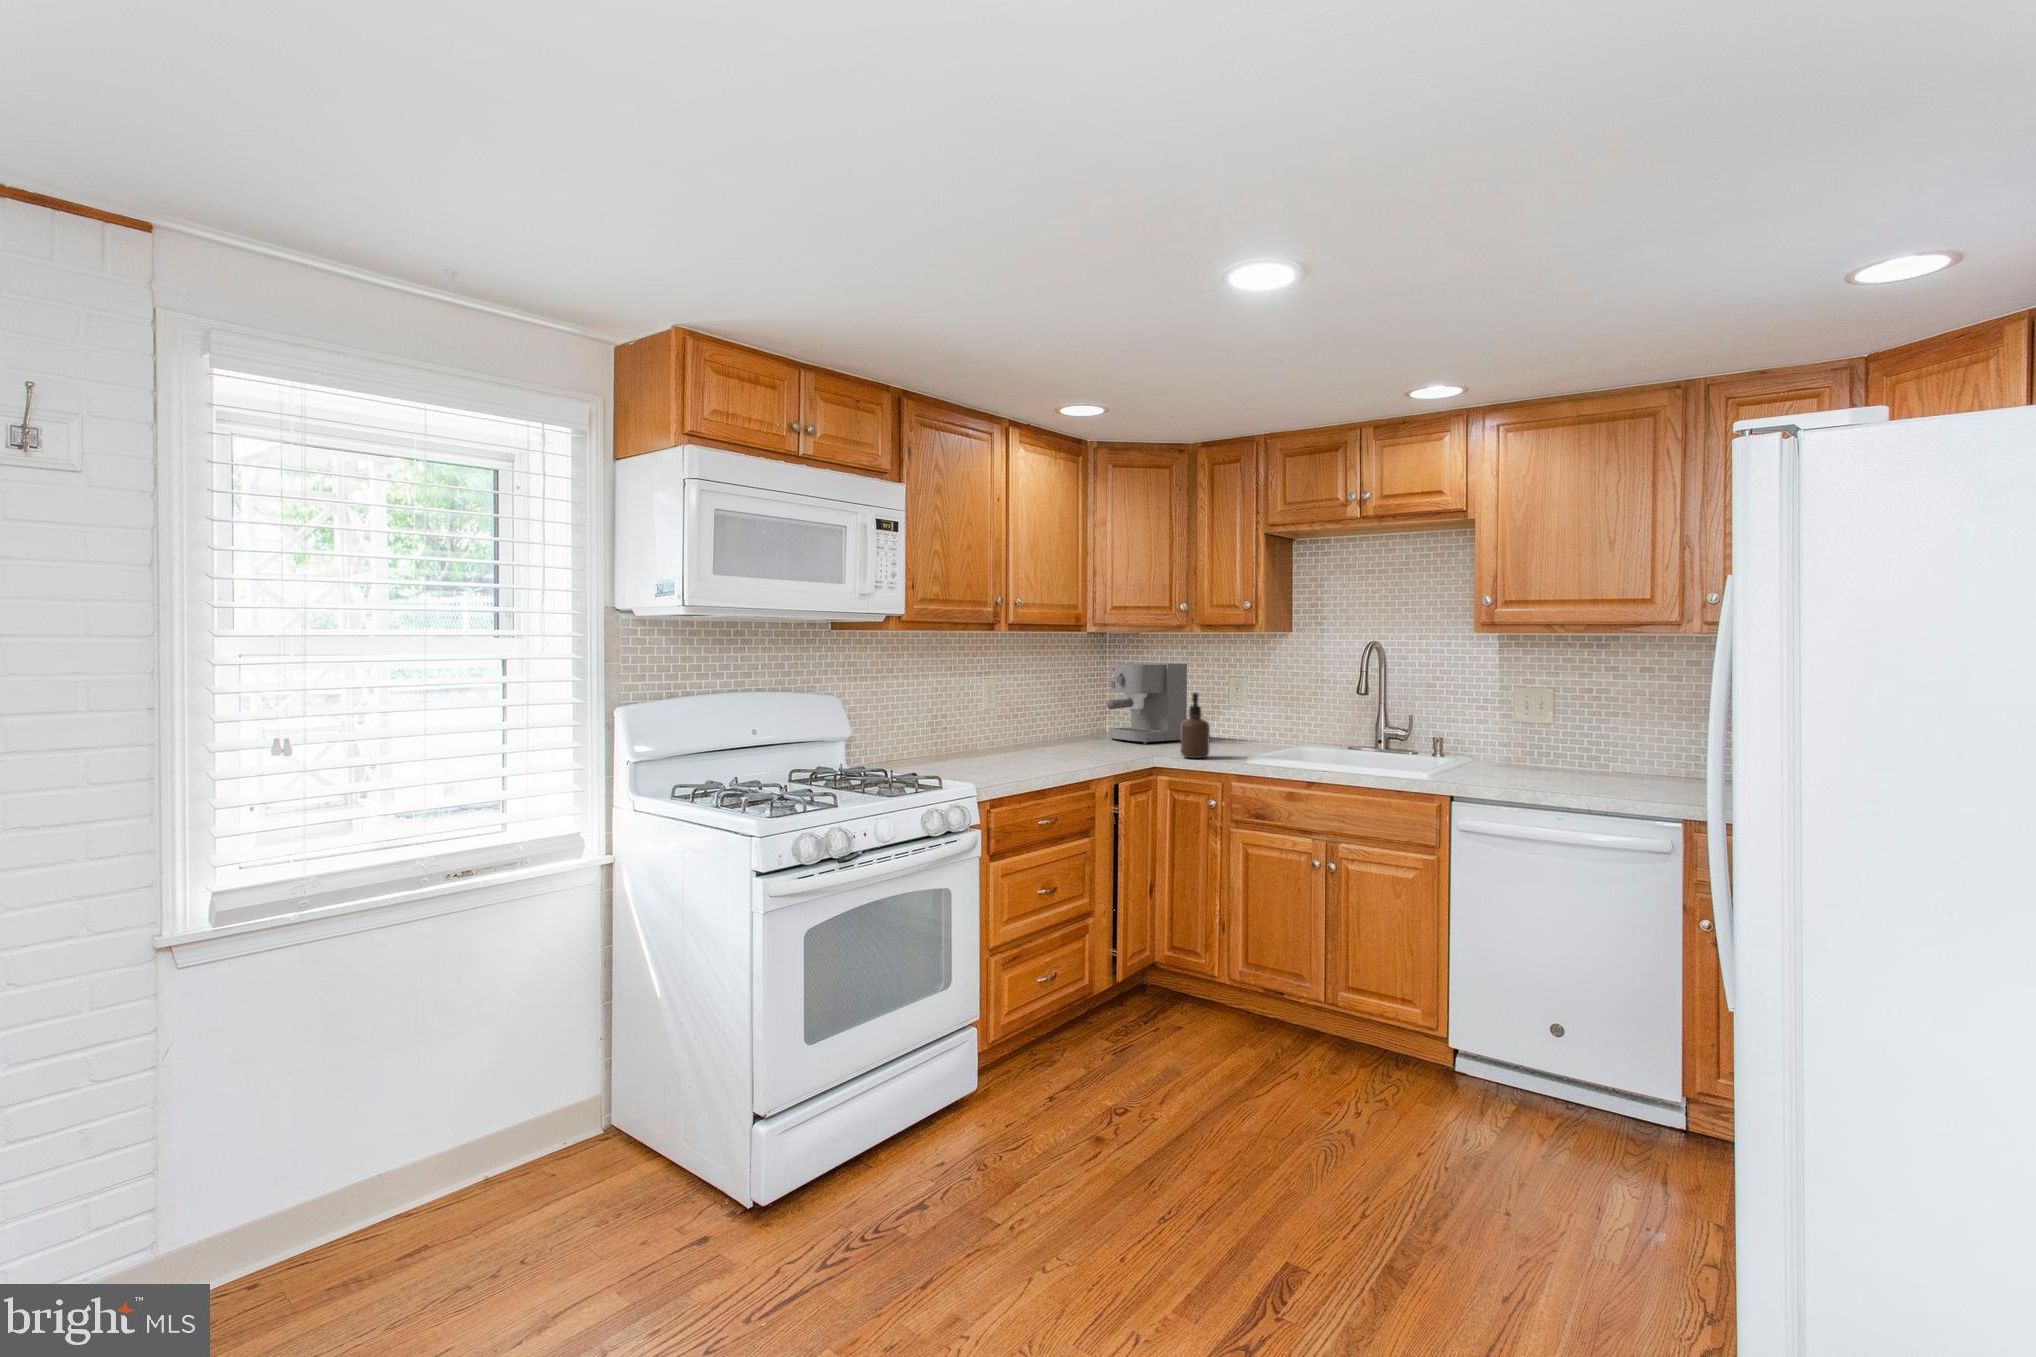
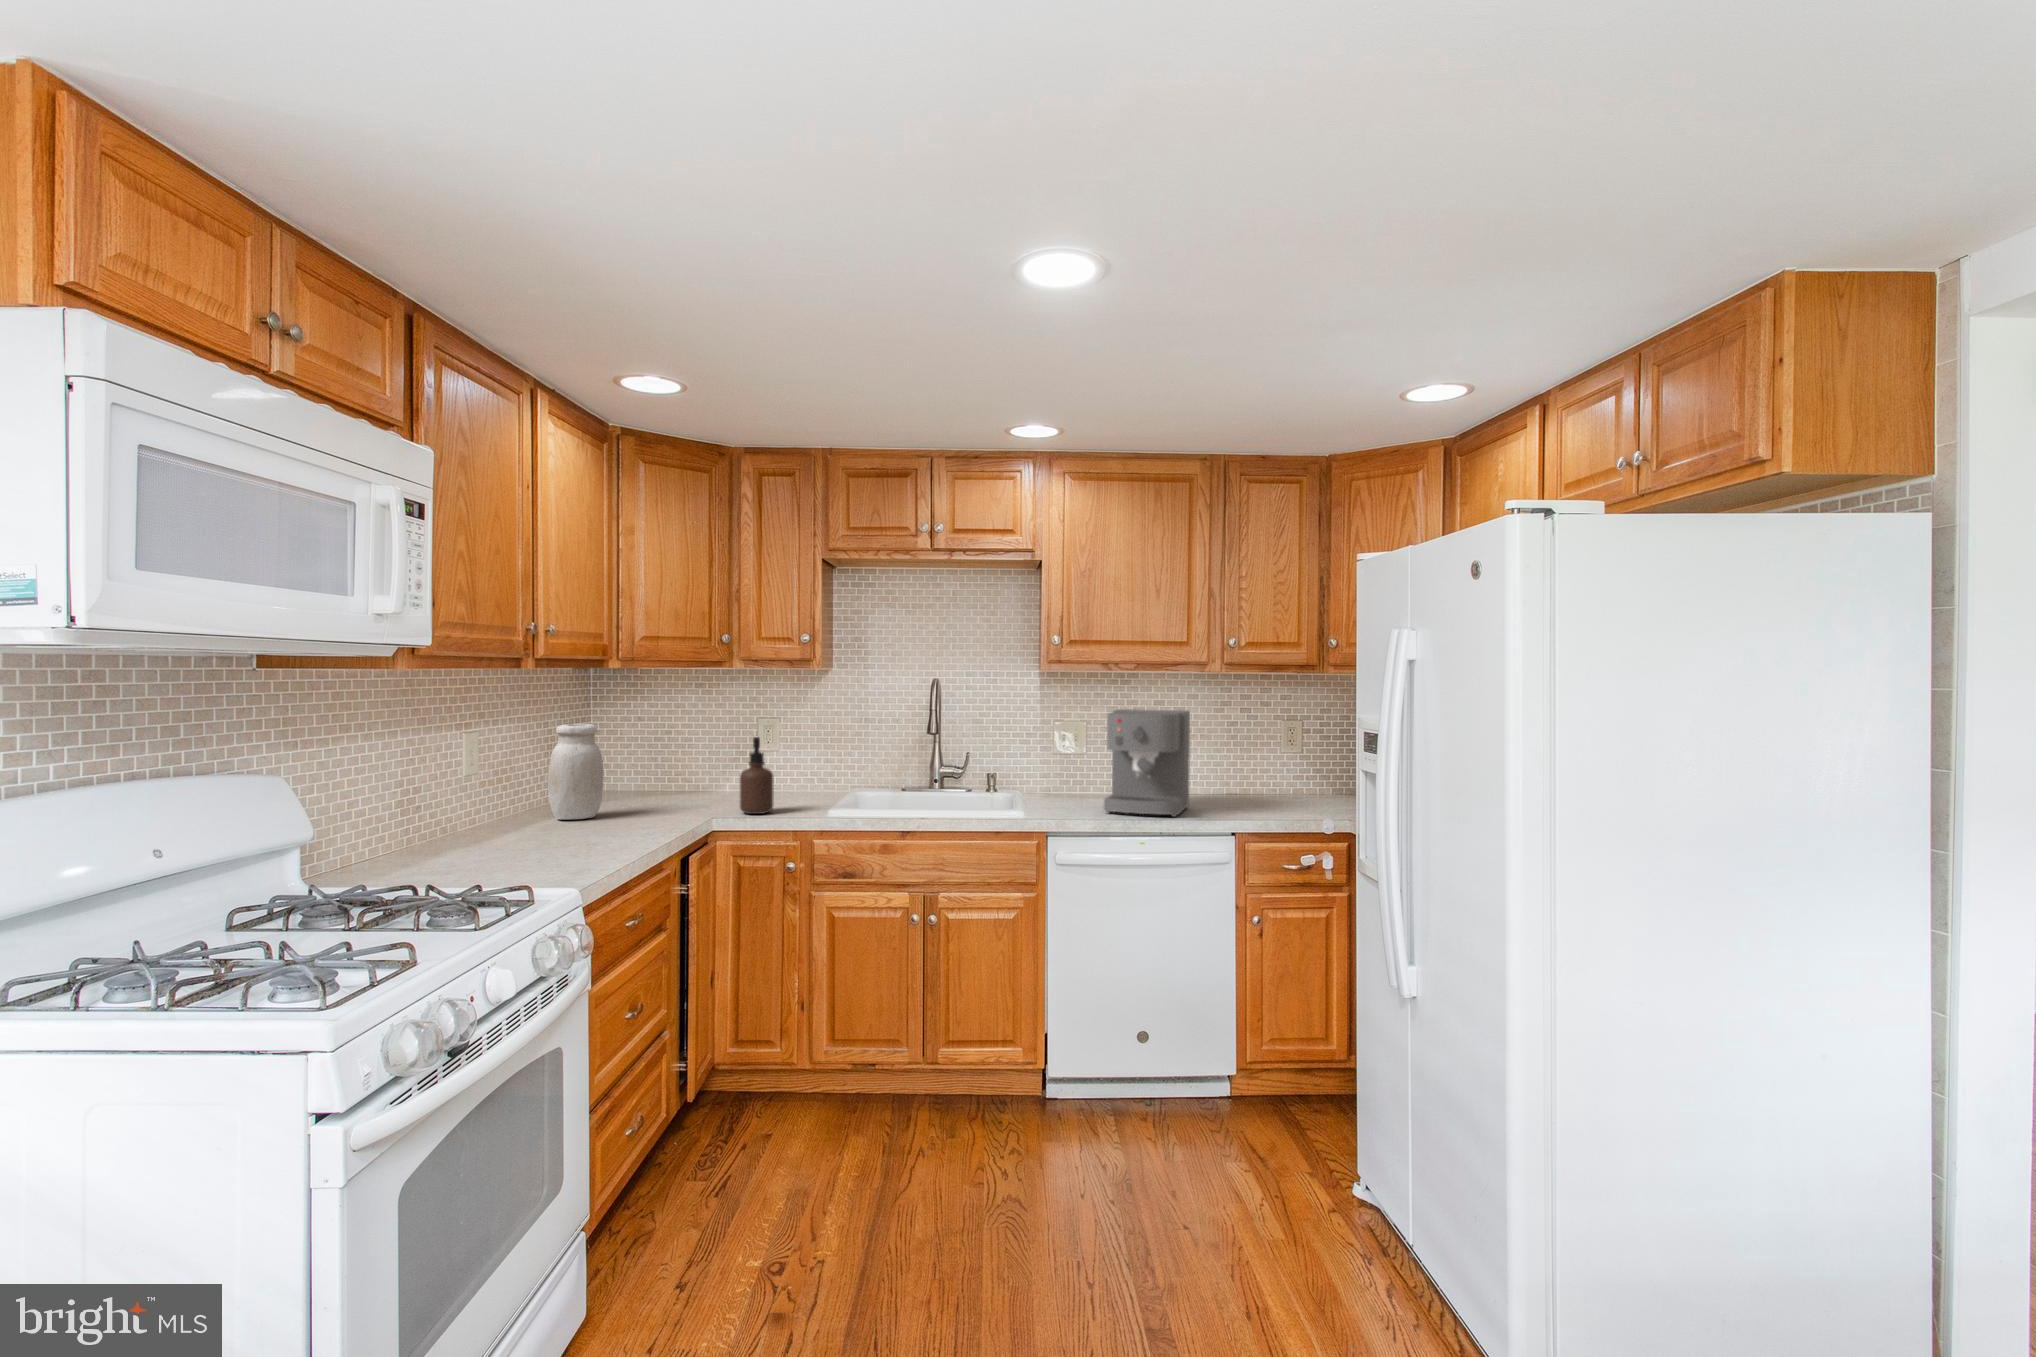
coffee maker: present [1107,663,1187,744] -> present [1104,709,1190,817]
jar: none [1042,678,1081,751] -> present [548,724,604,820]

